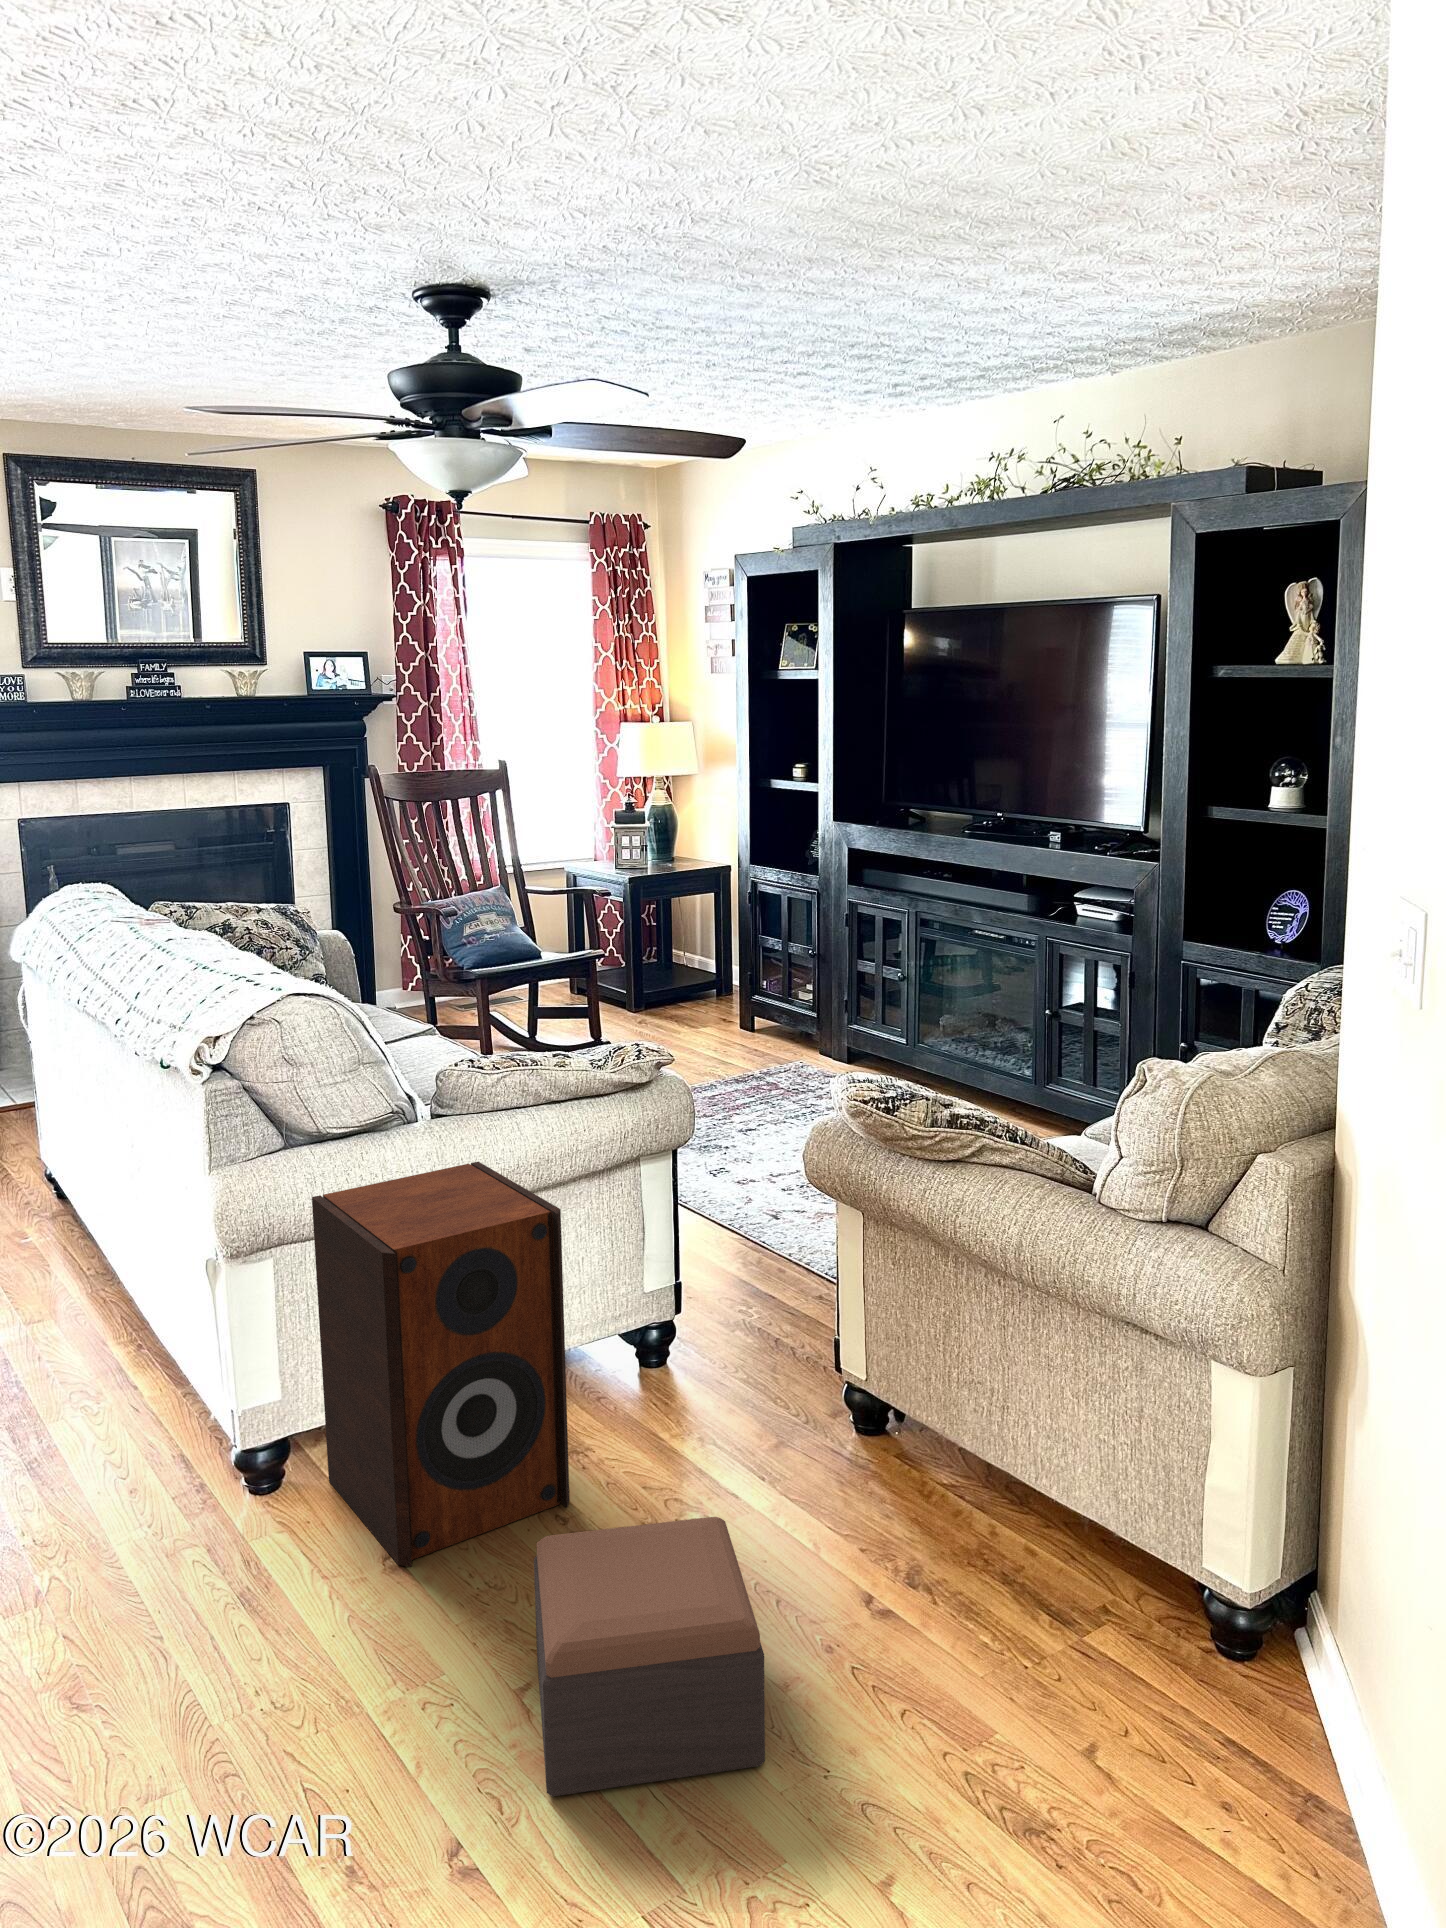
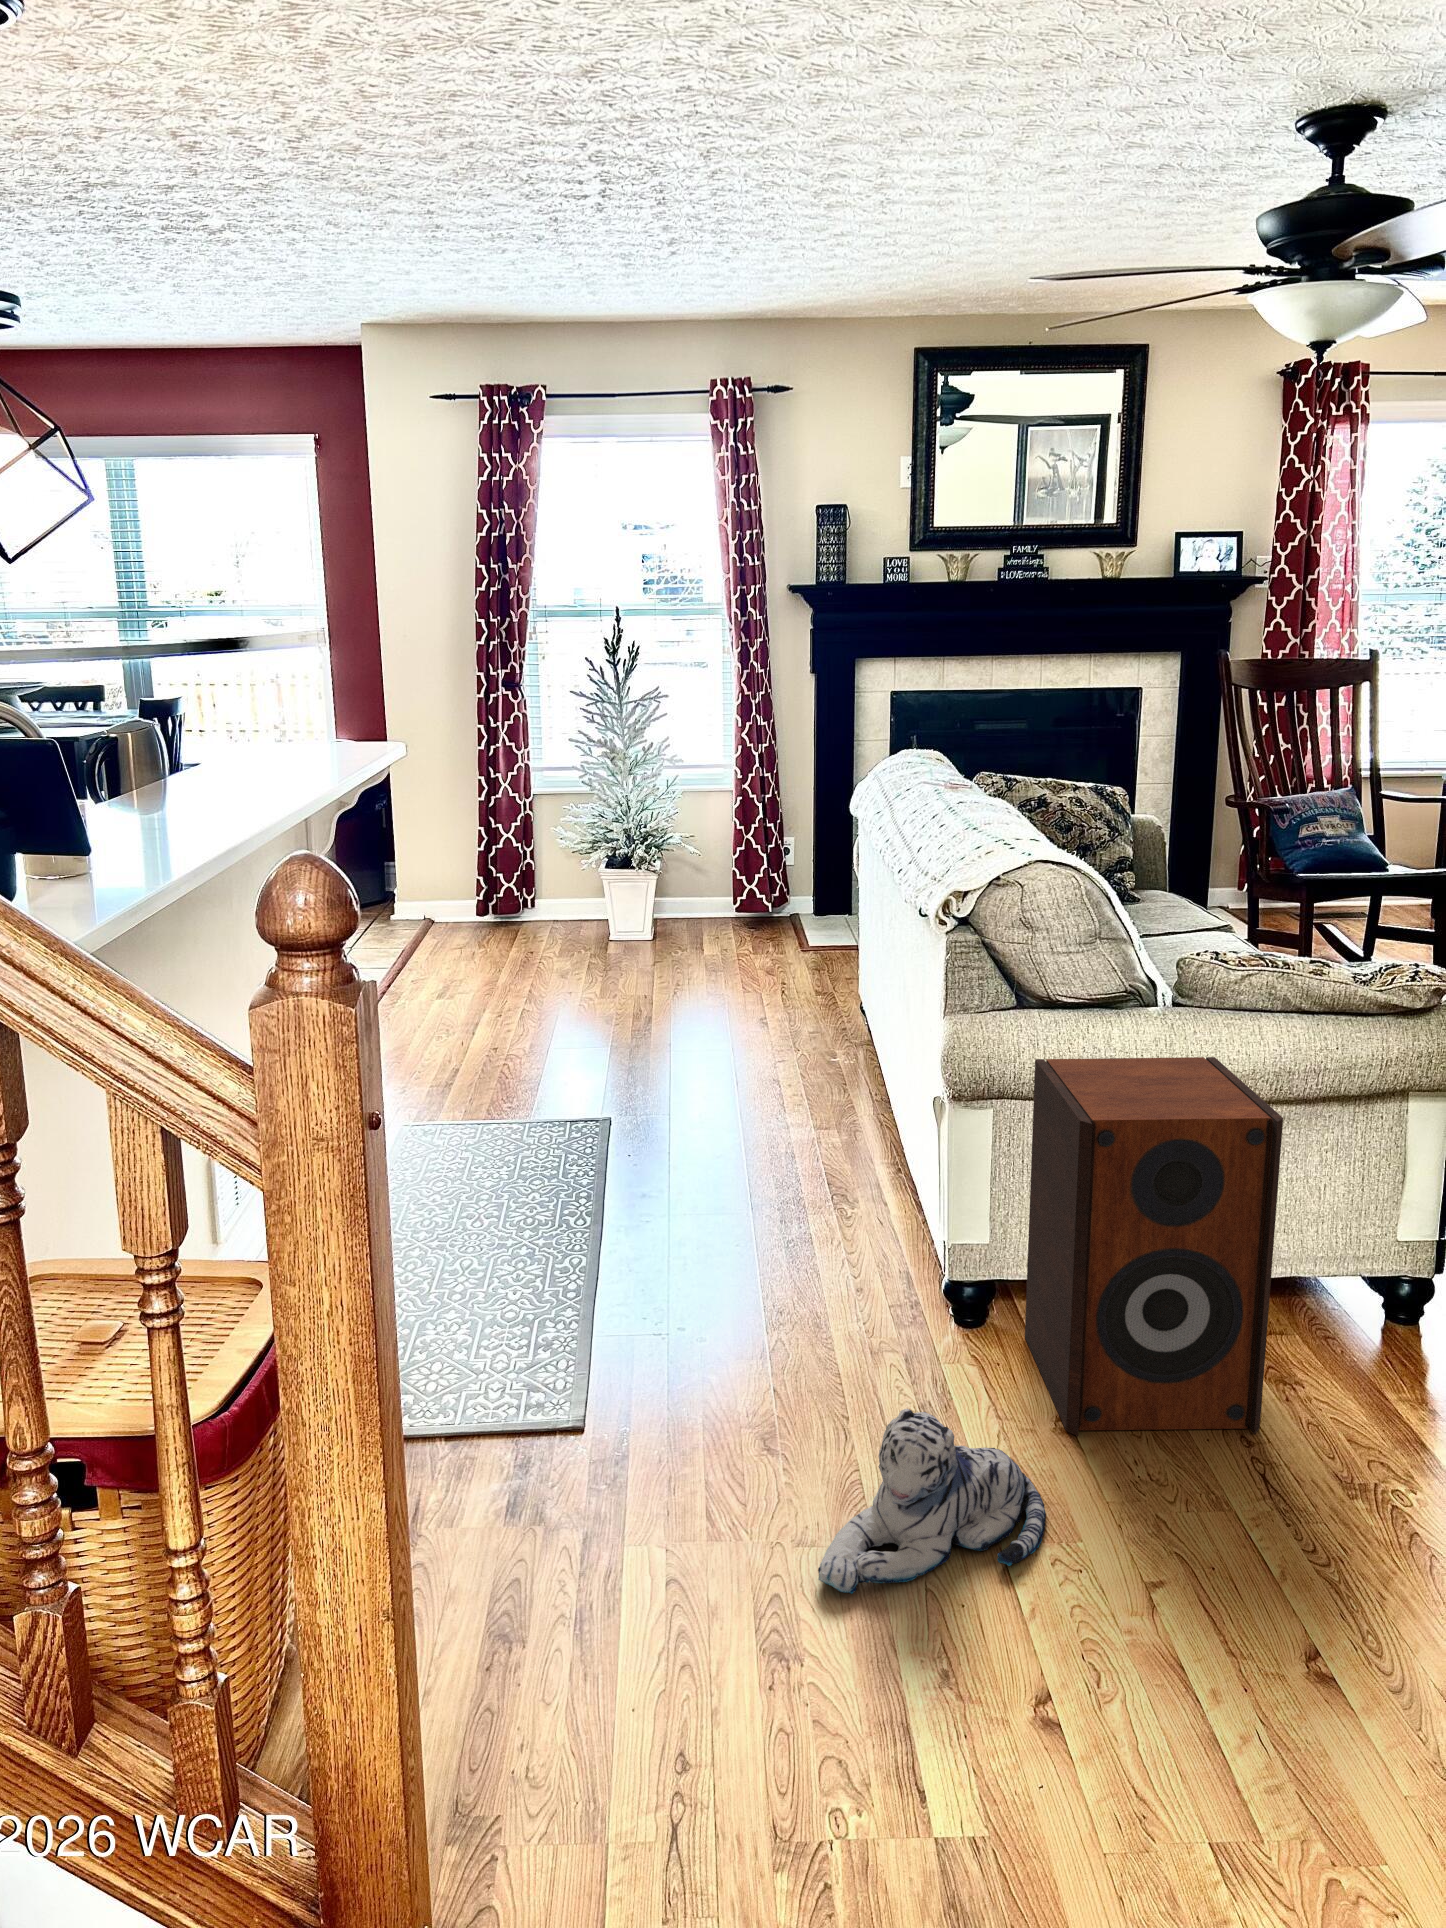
footstool: present [534,1517,765,1797] -> none [1144,1441,1409,1758]
plush toy: none [186,1601,410,1835] -> present [818,1409,1046,1594]

